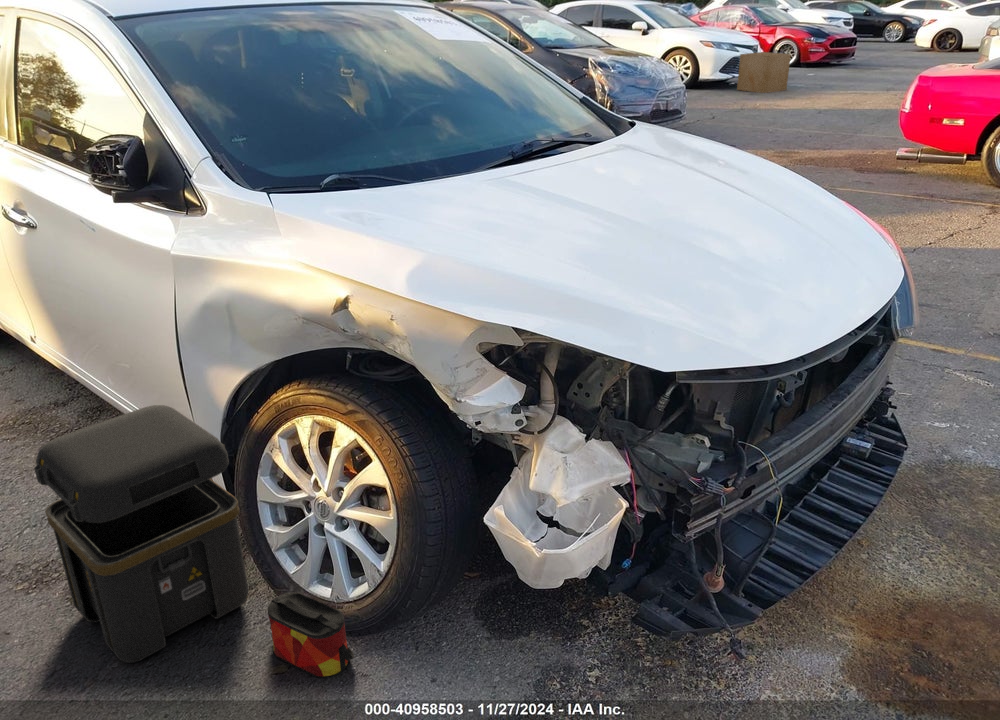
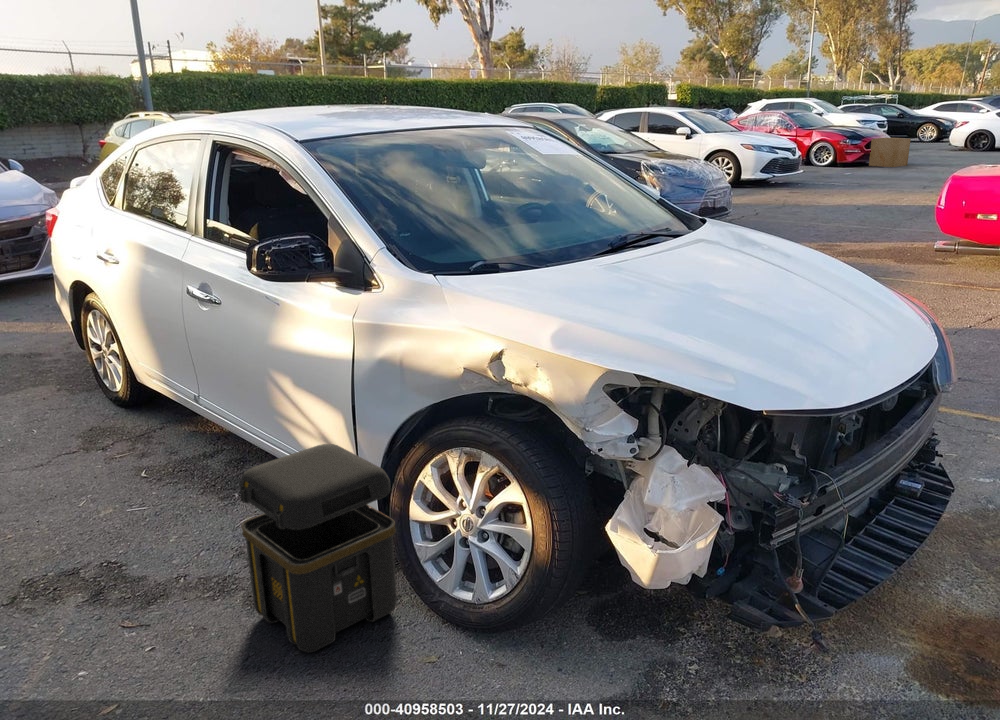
cardboard box: present [737,52,791,93] -> present [869,137,911,167]
bag: present [268,592,354,678] -> none [419,597,492,667]

